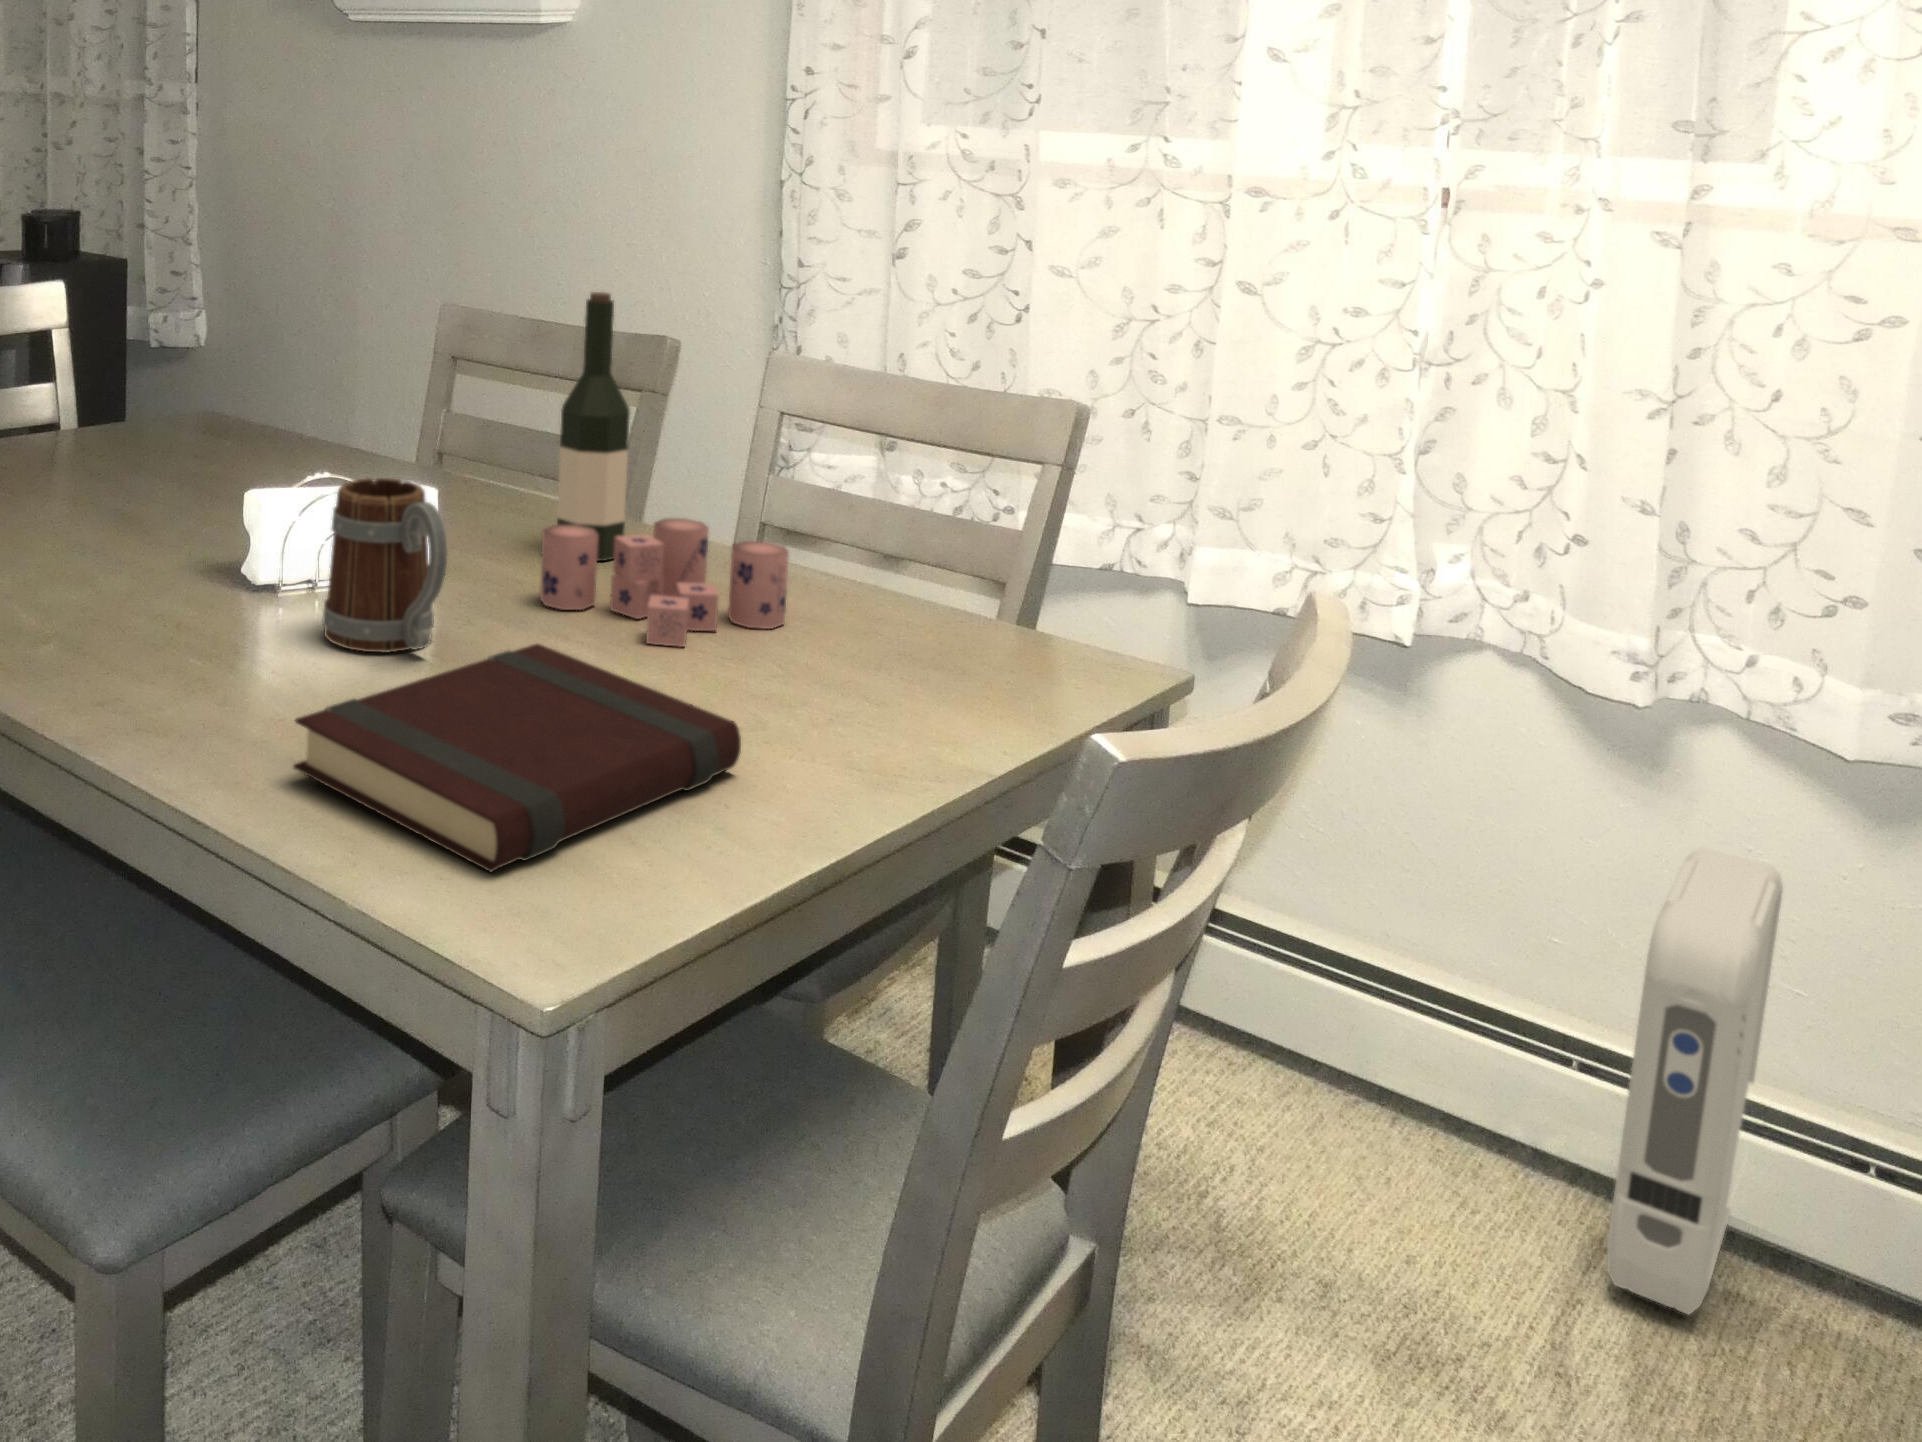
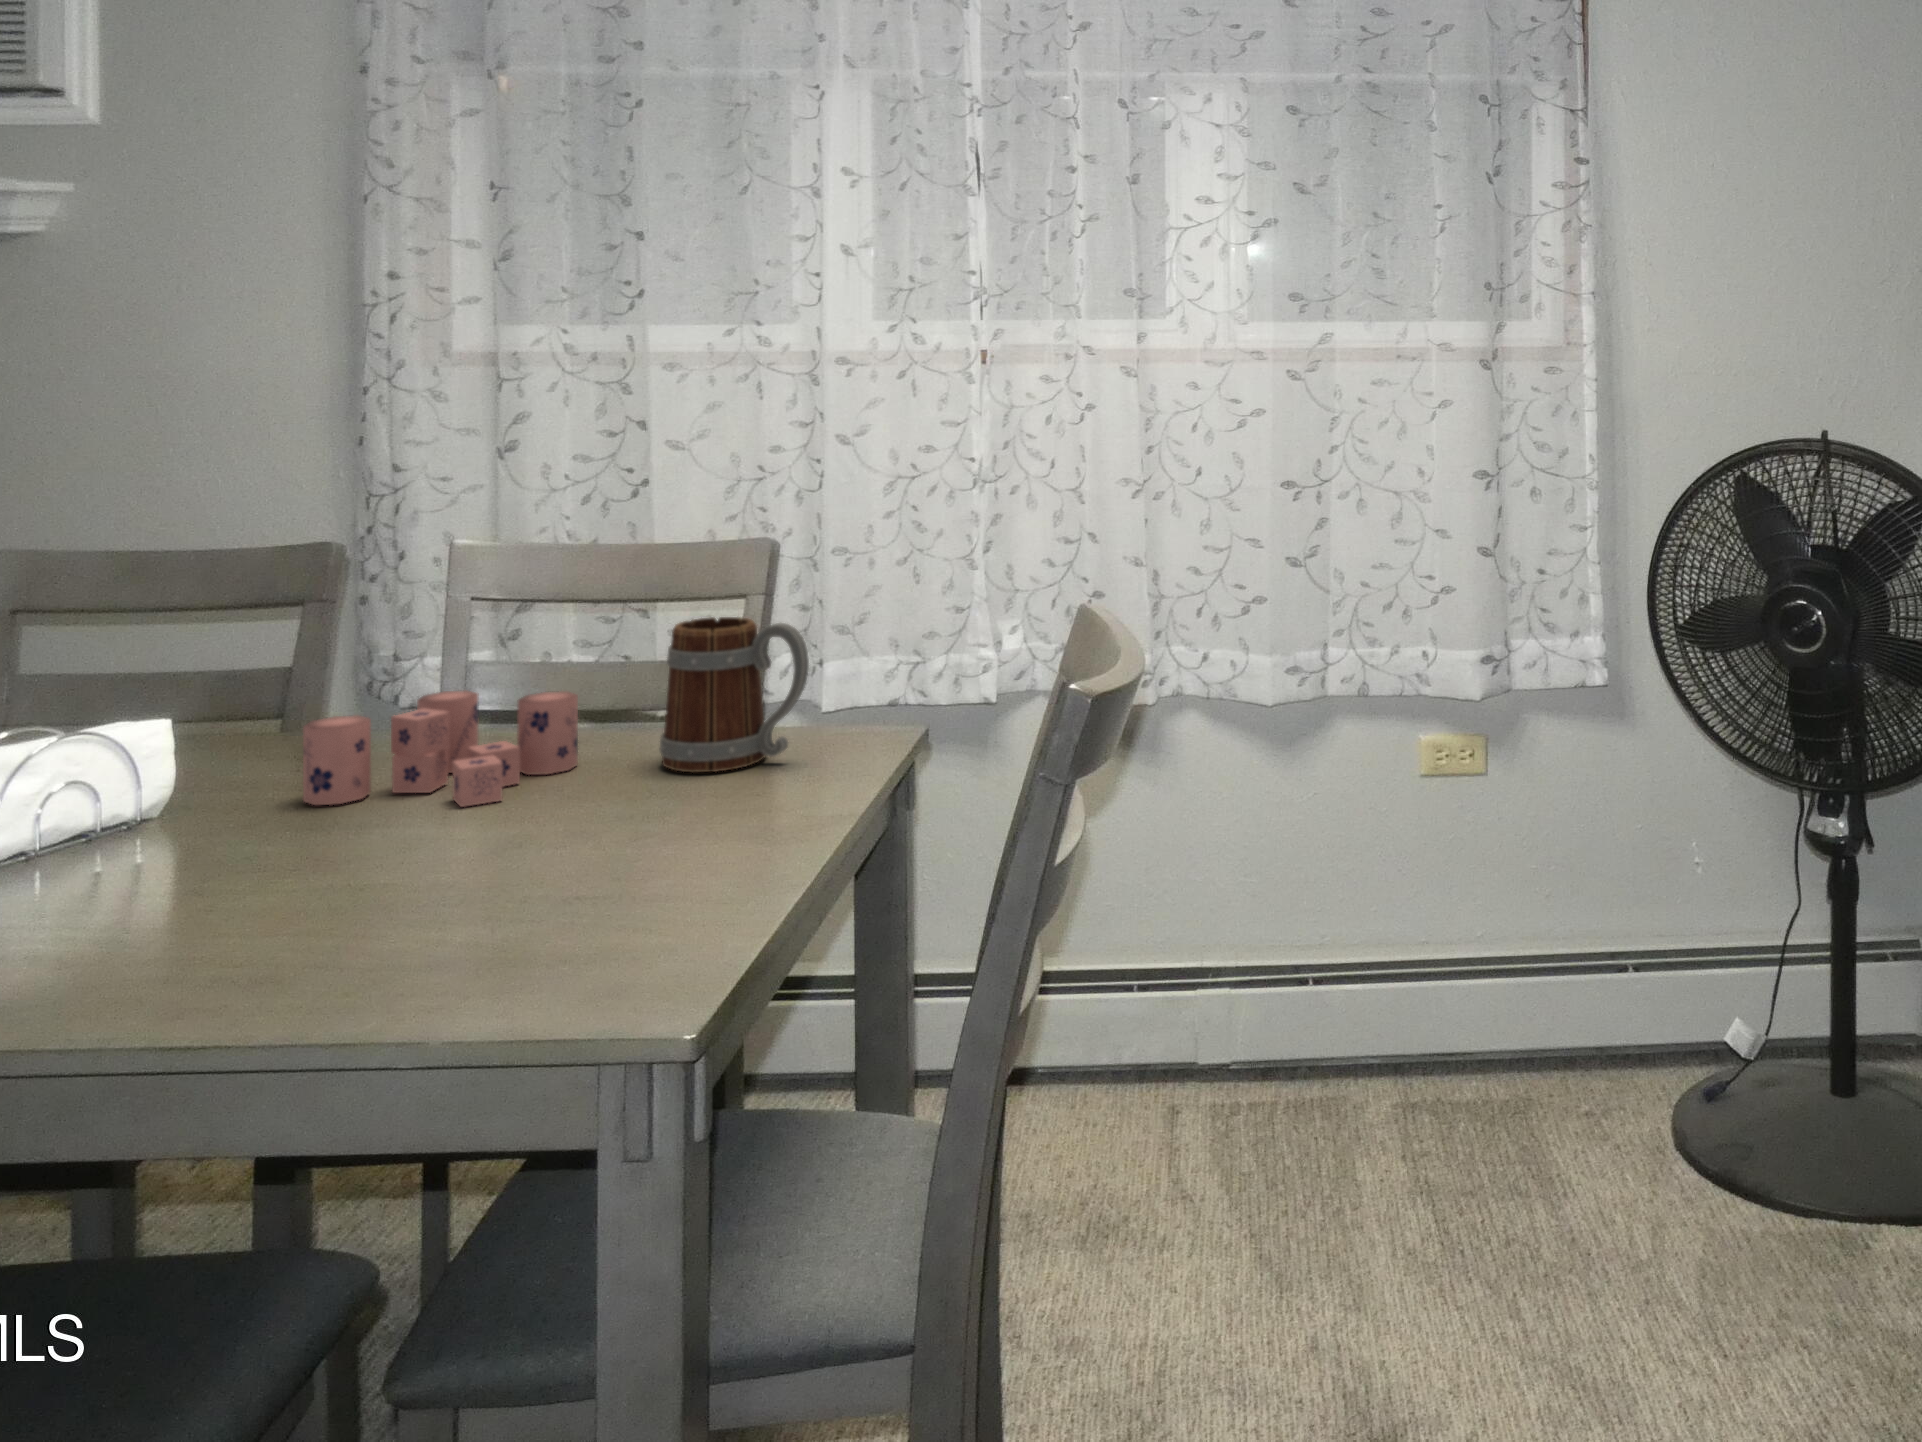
wine bottle: present [557,292,630,561] -> none [267,482,354,766]
mug: present [322,478,448,652] -> present [660,617,809,773]
book: present [293,644,741,872] -> none [199,811,658,990]
air purifier: present [1607,848,1783,1314] -> none [1182,798,1250,1129]

